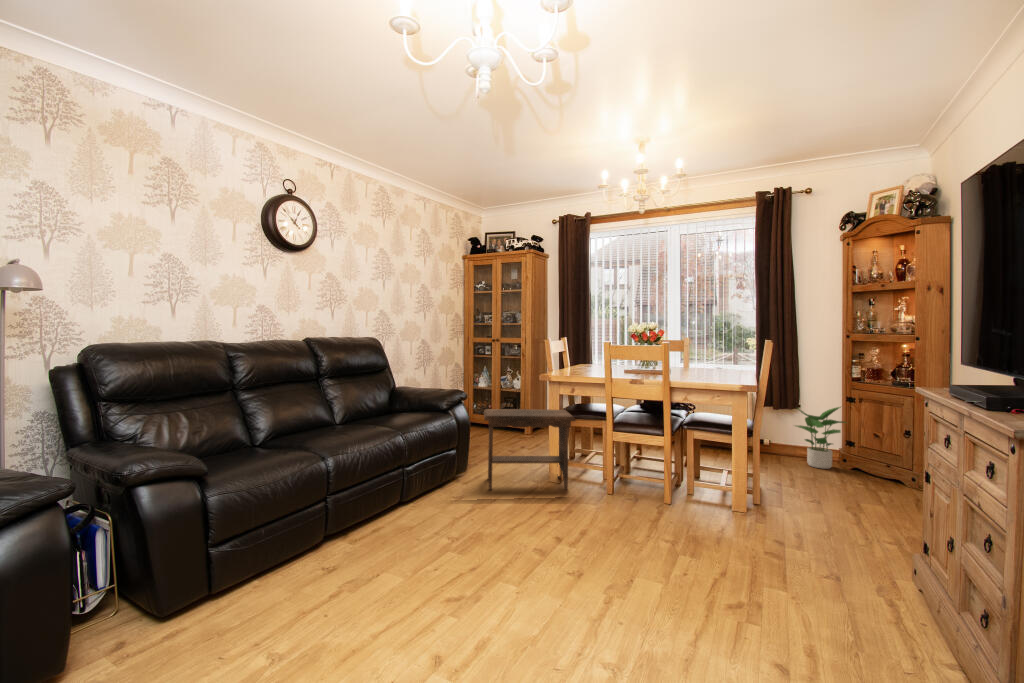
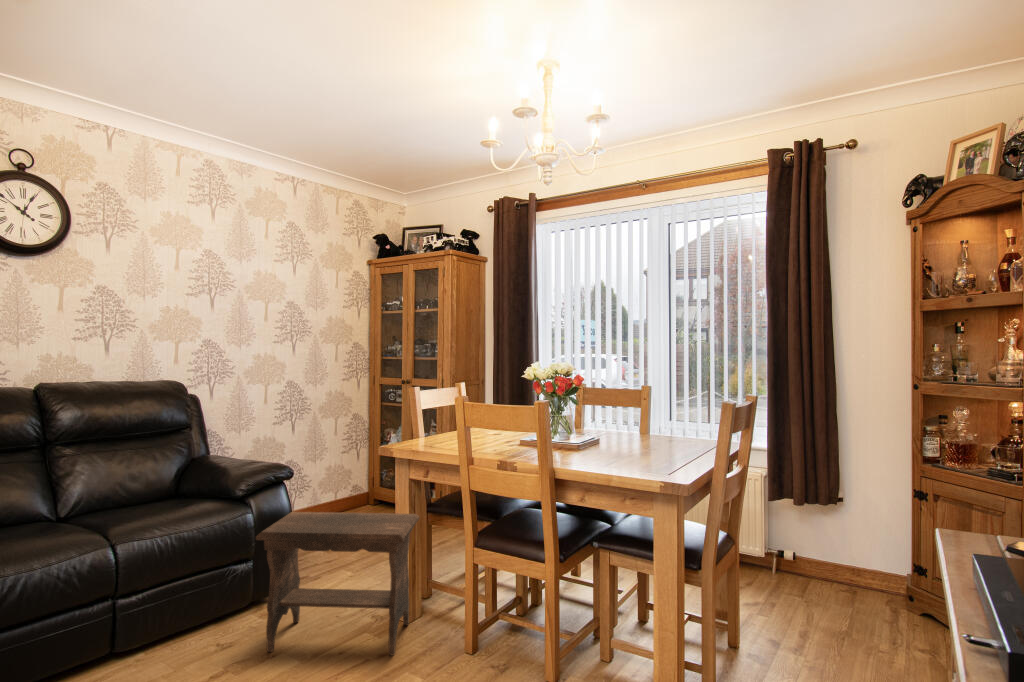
potted plant: present [796,407,846,469] -> none [827,504,912,615]

